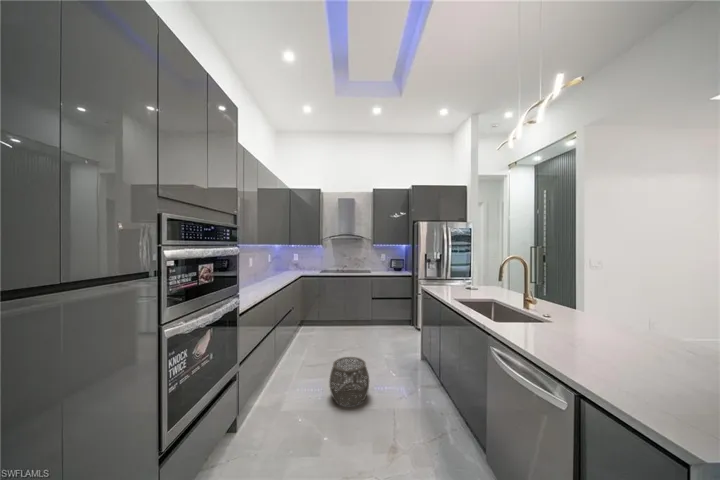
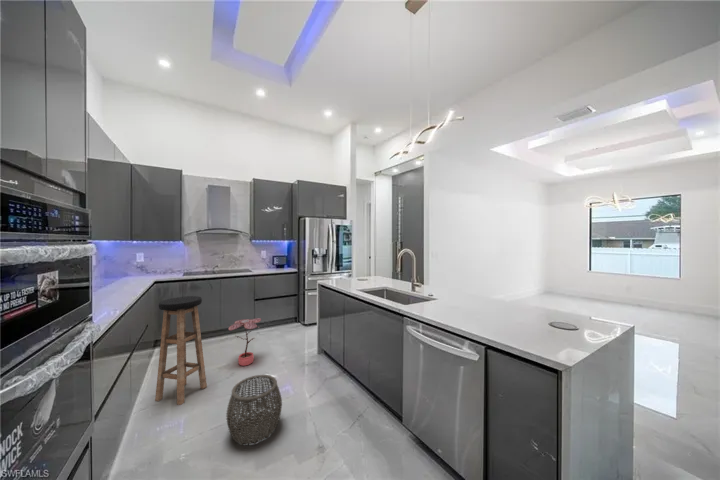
bar stool: none [295,289,326,368] -> present [155,296,207,405]
potted plant: none [344,314,370,353] -> present [228,318,261,366]

